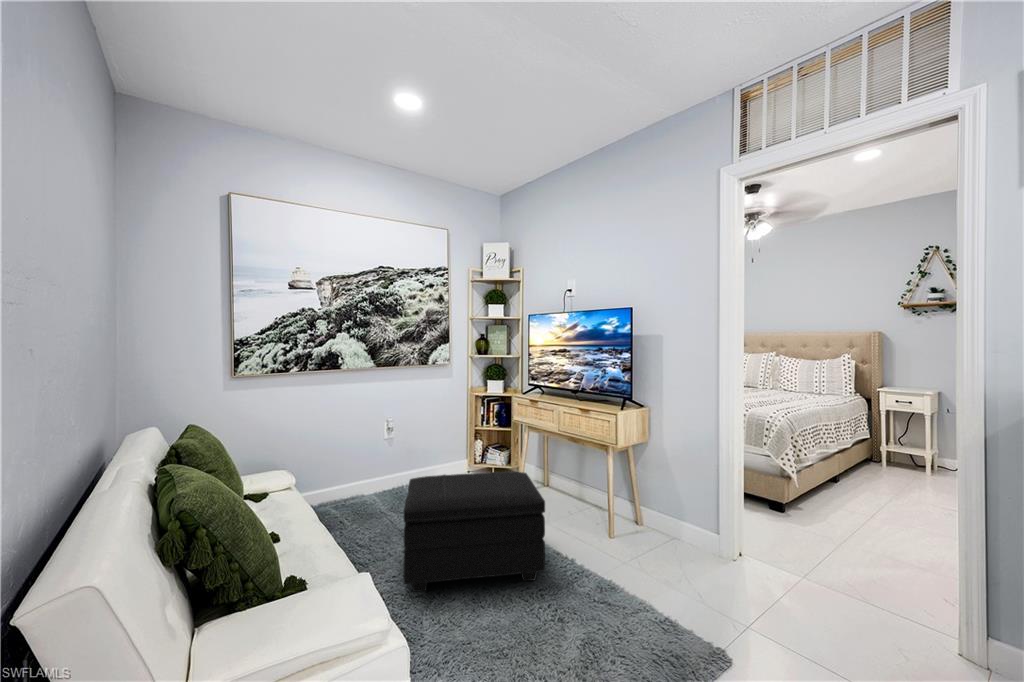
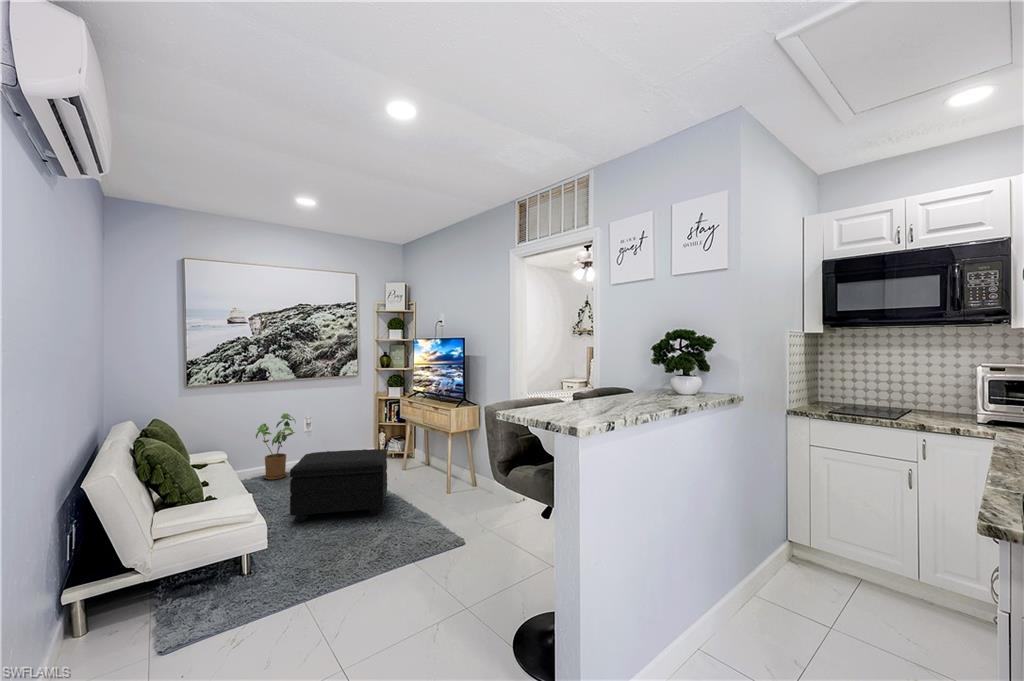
house plant: none [326,415,380,509] -> present [256,413,296,480]

